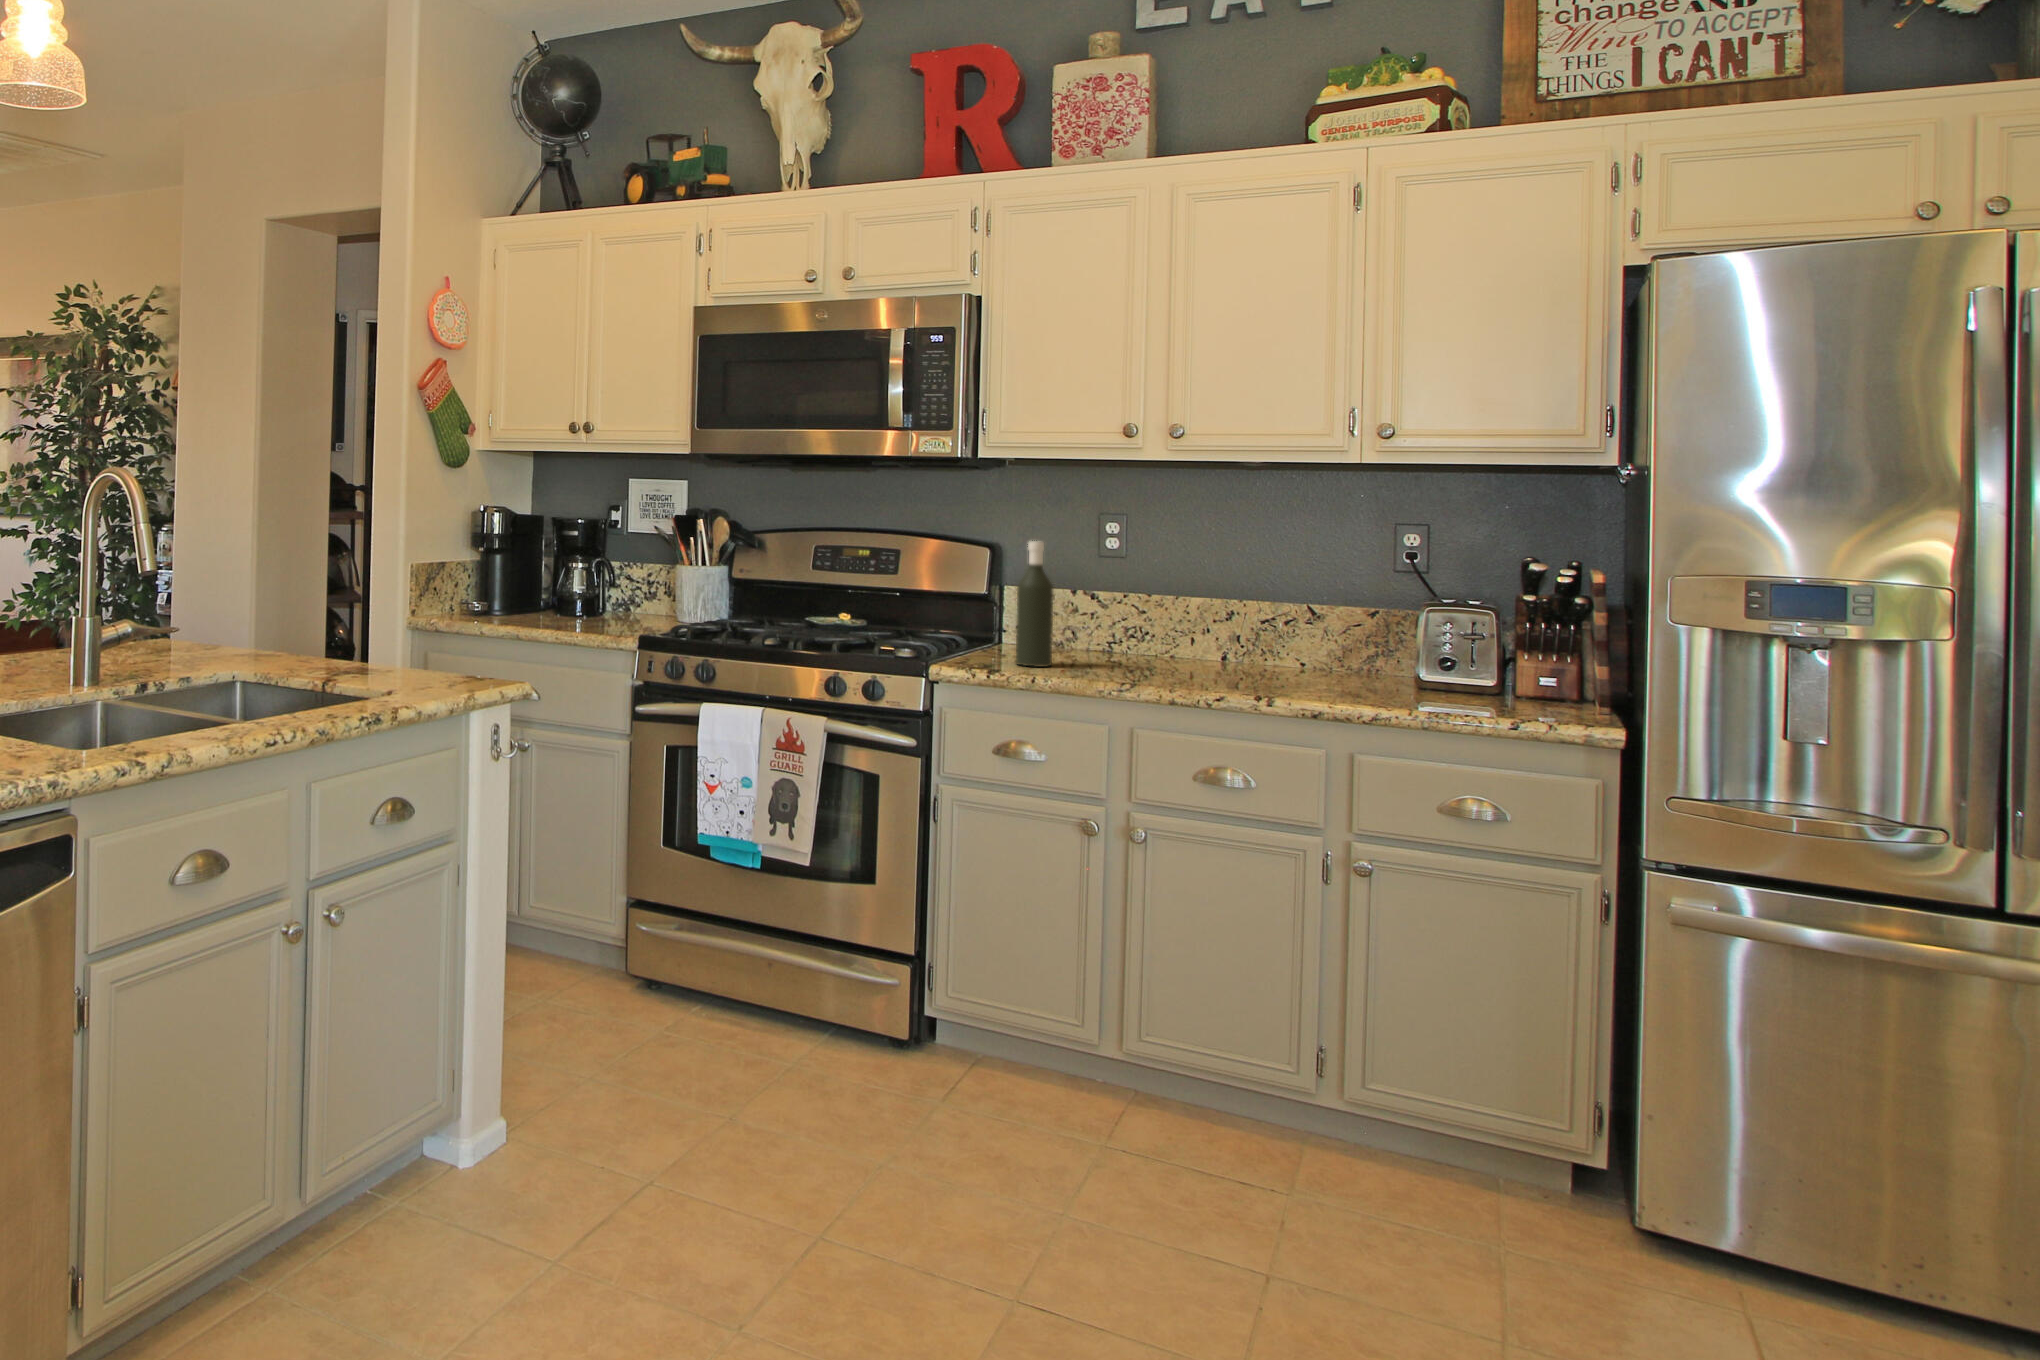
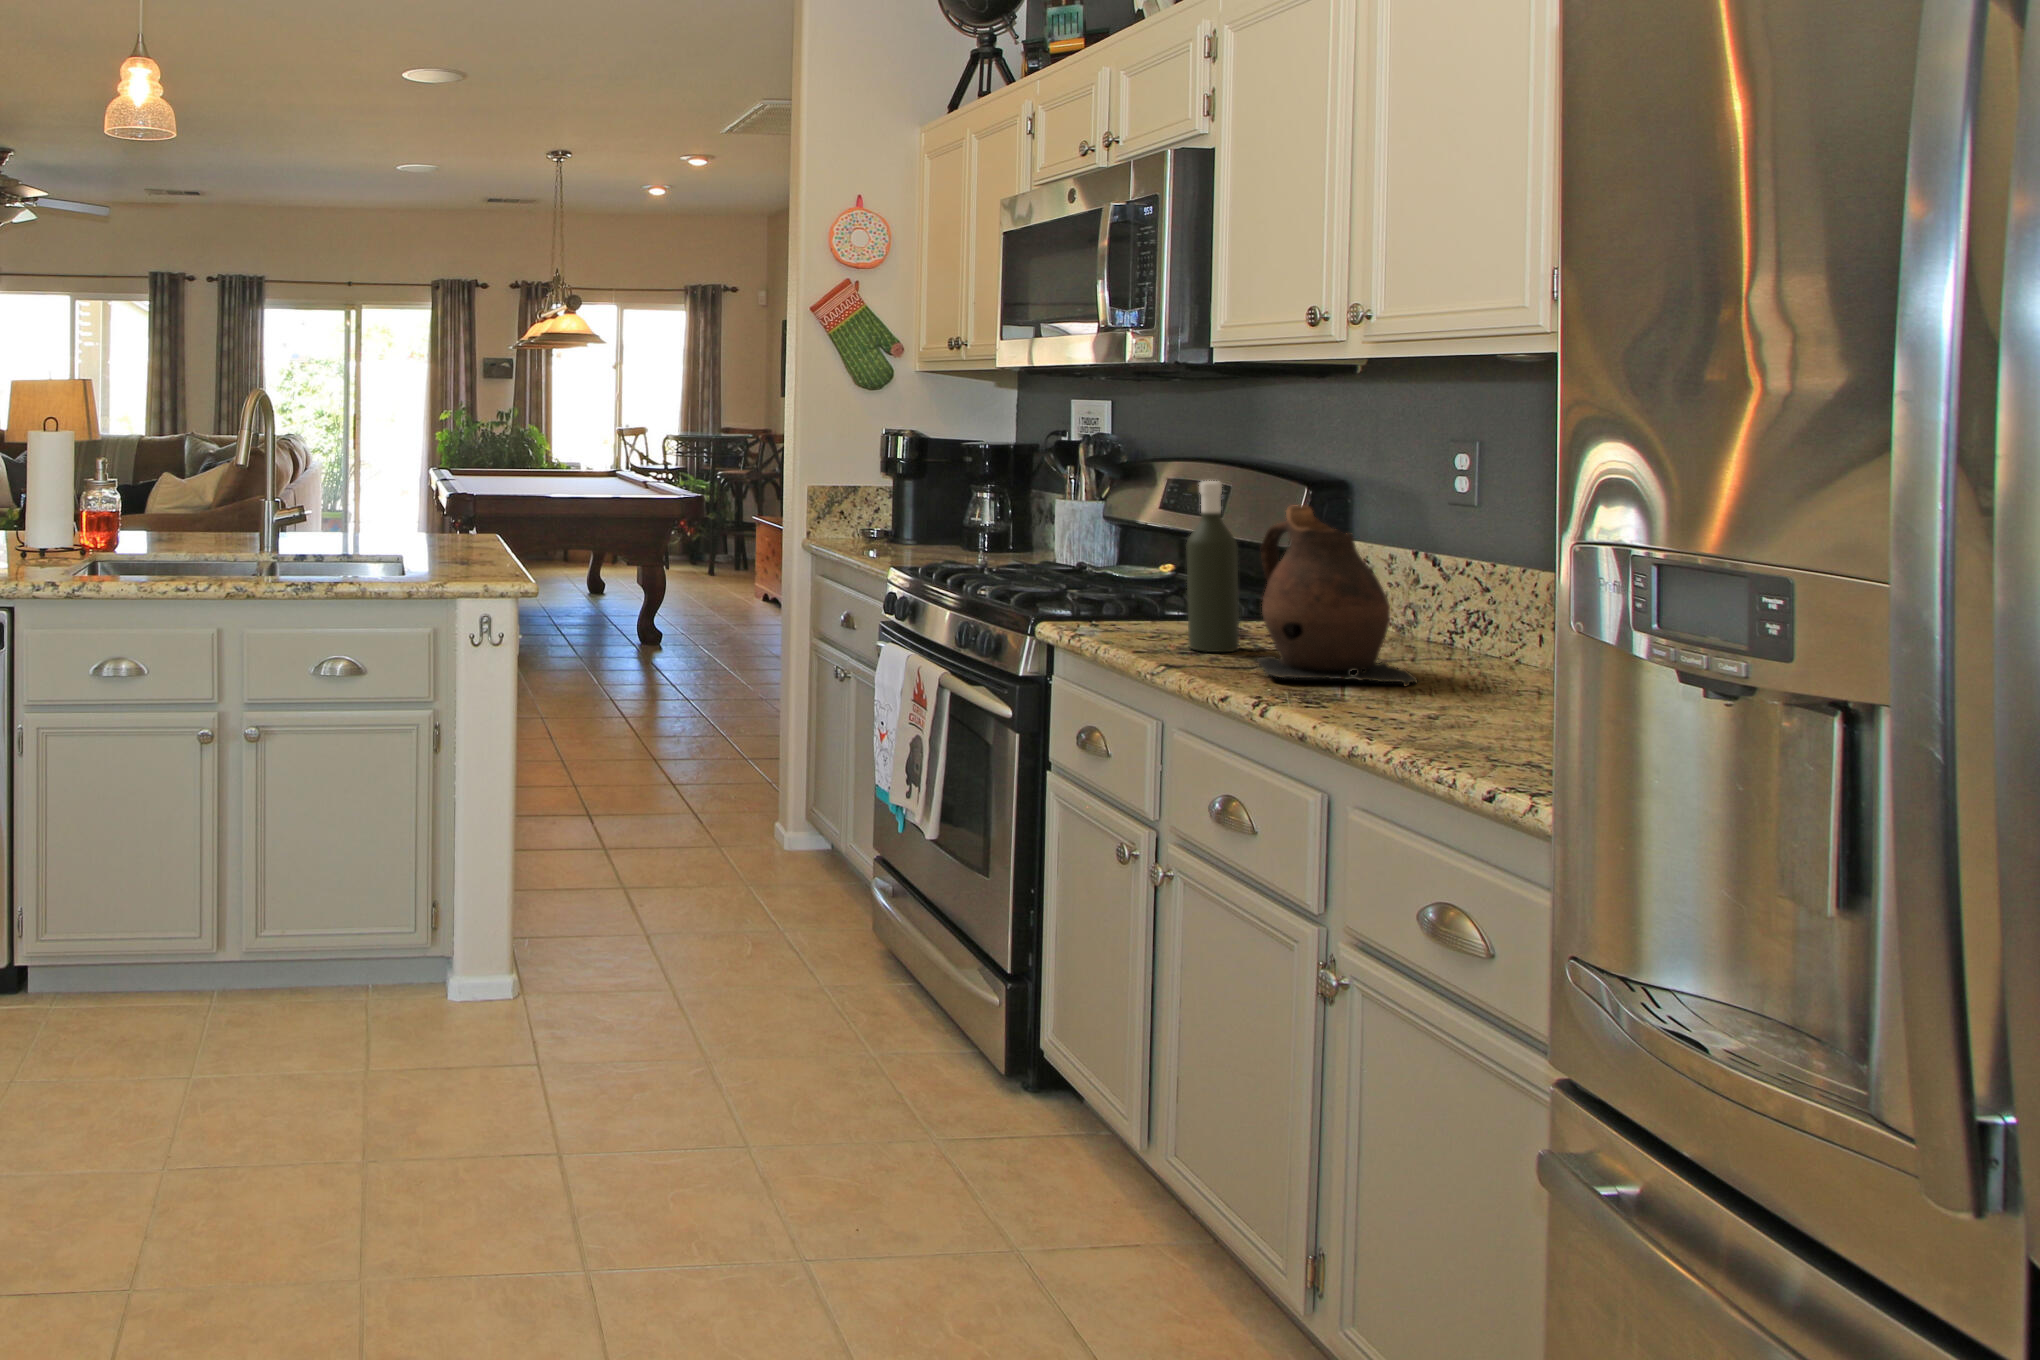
ceramic pitcher: none [1095,557,1211,677] -> present [1256,505,1417,687]

